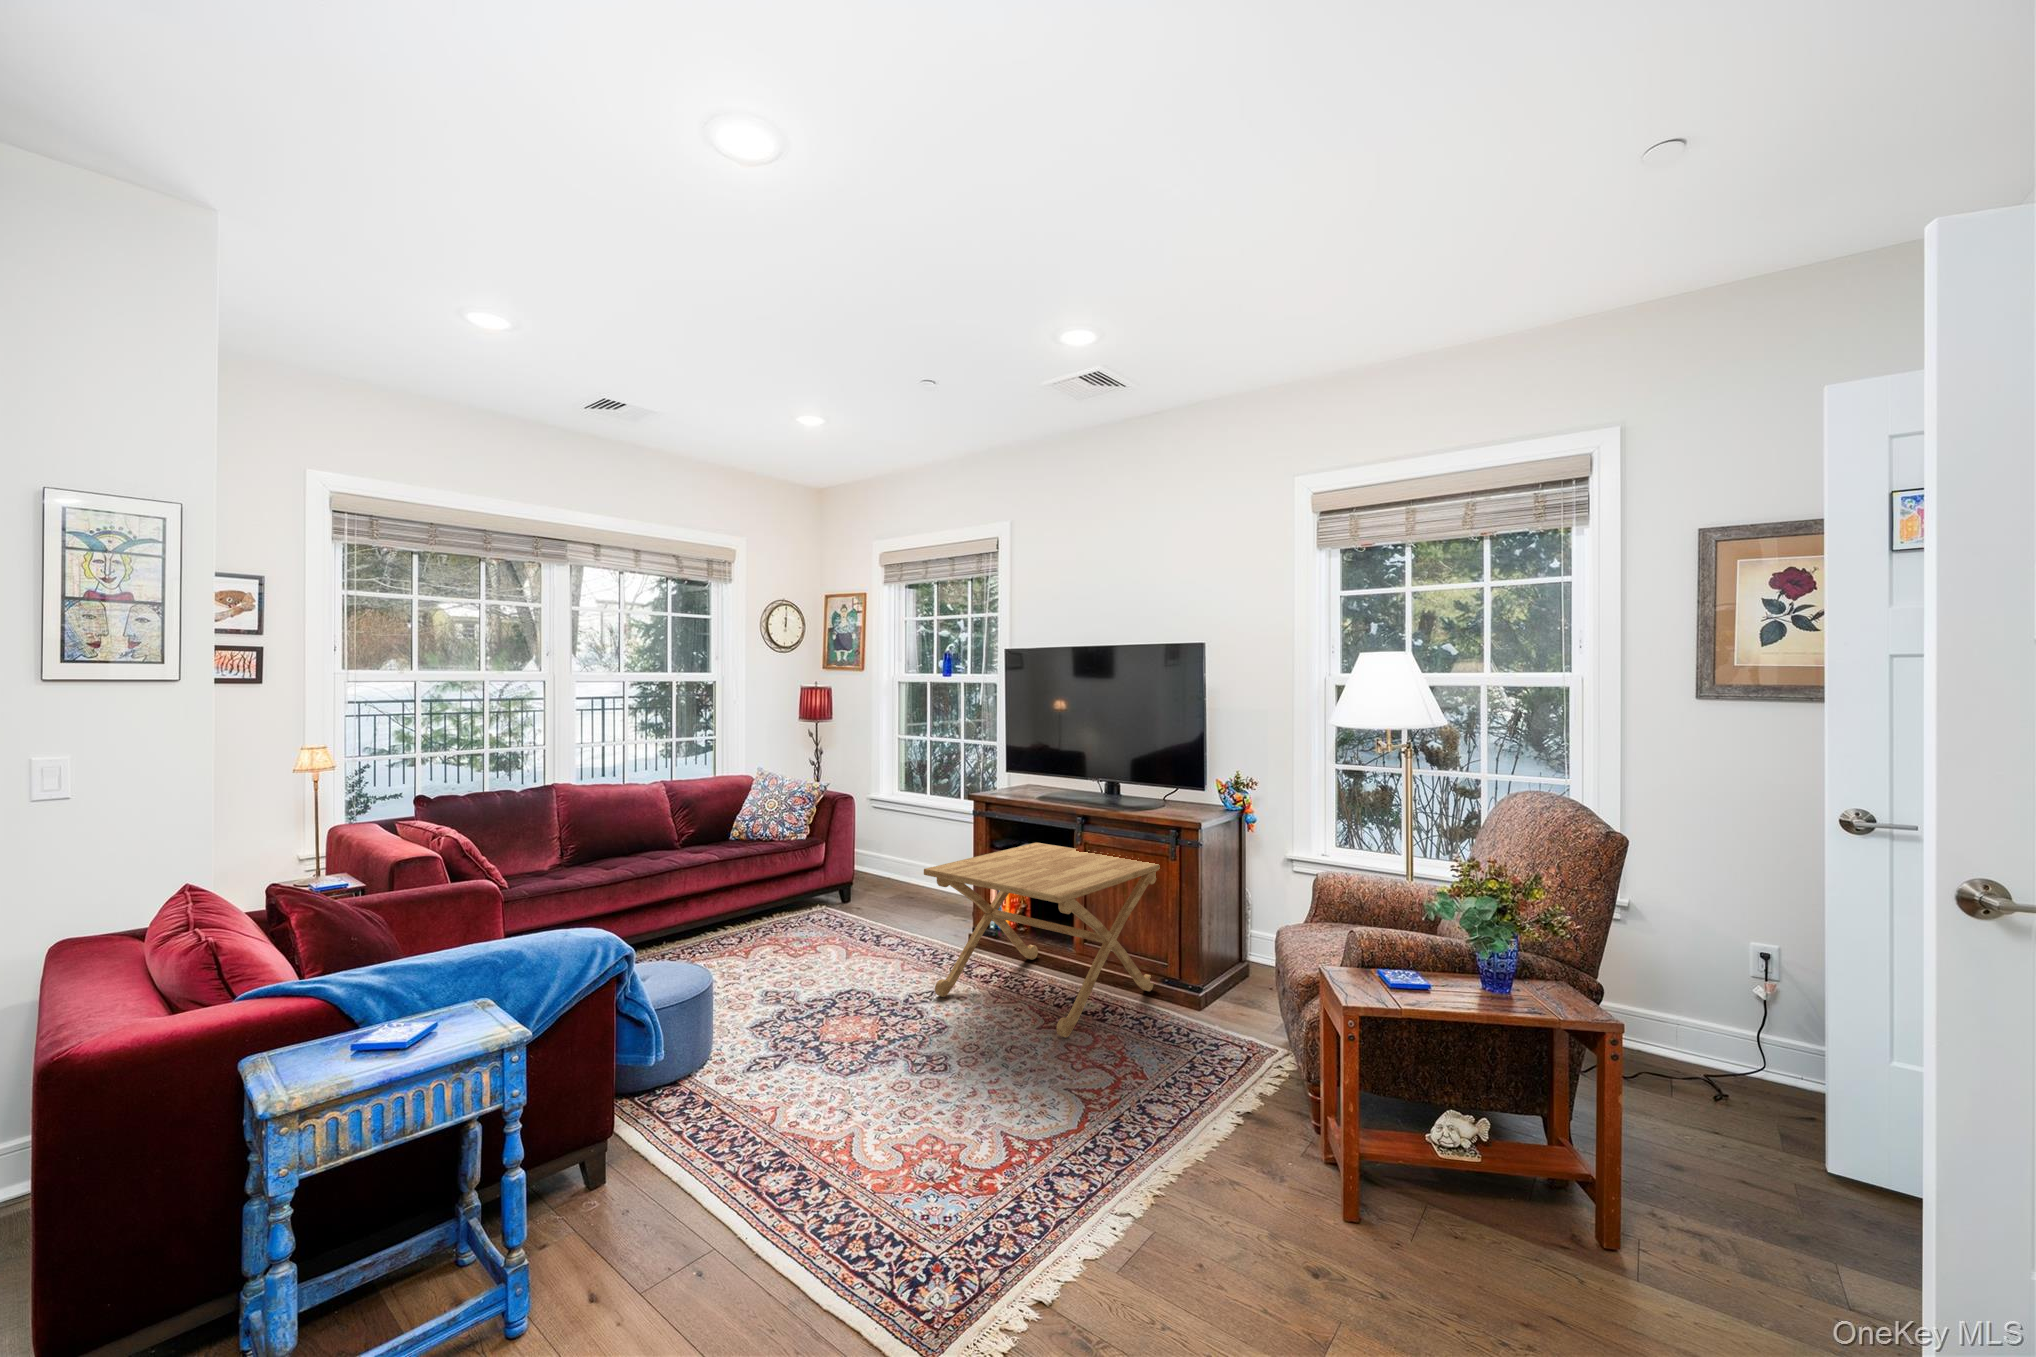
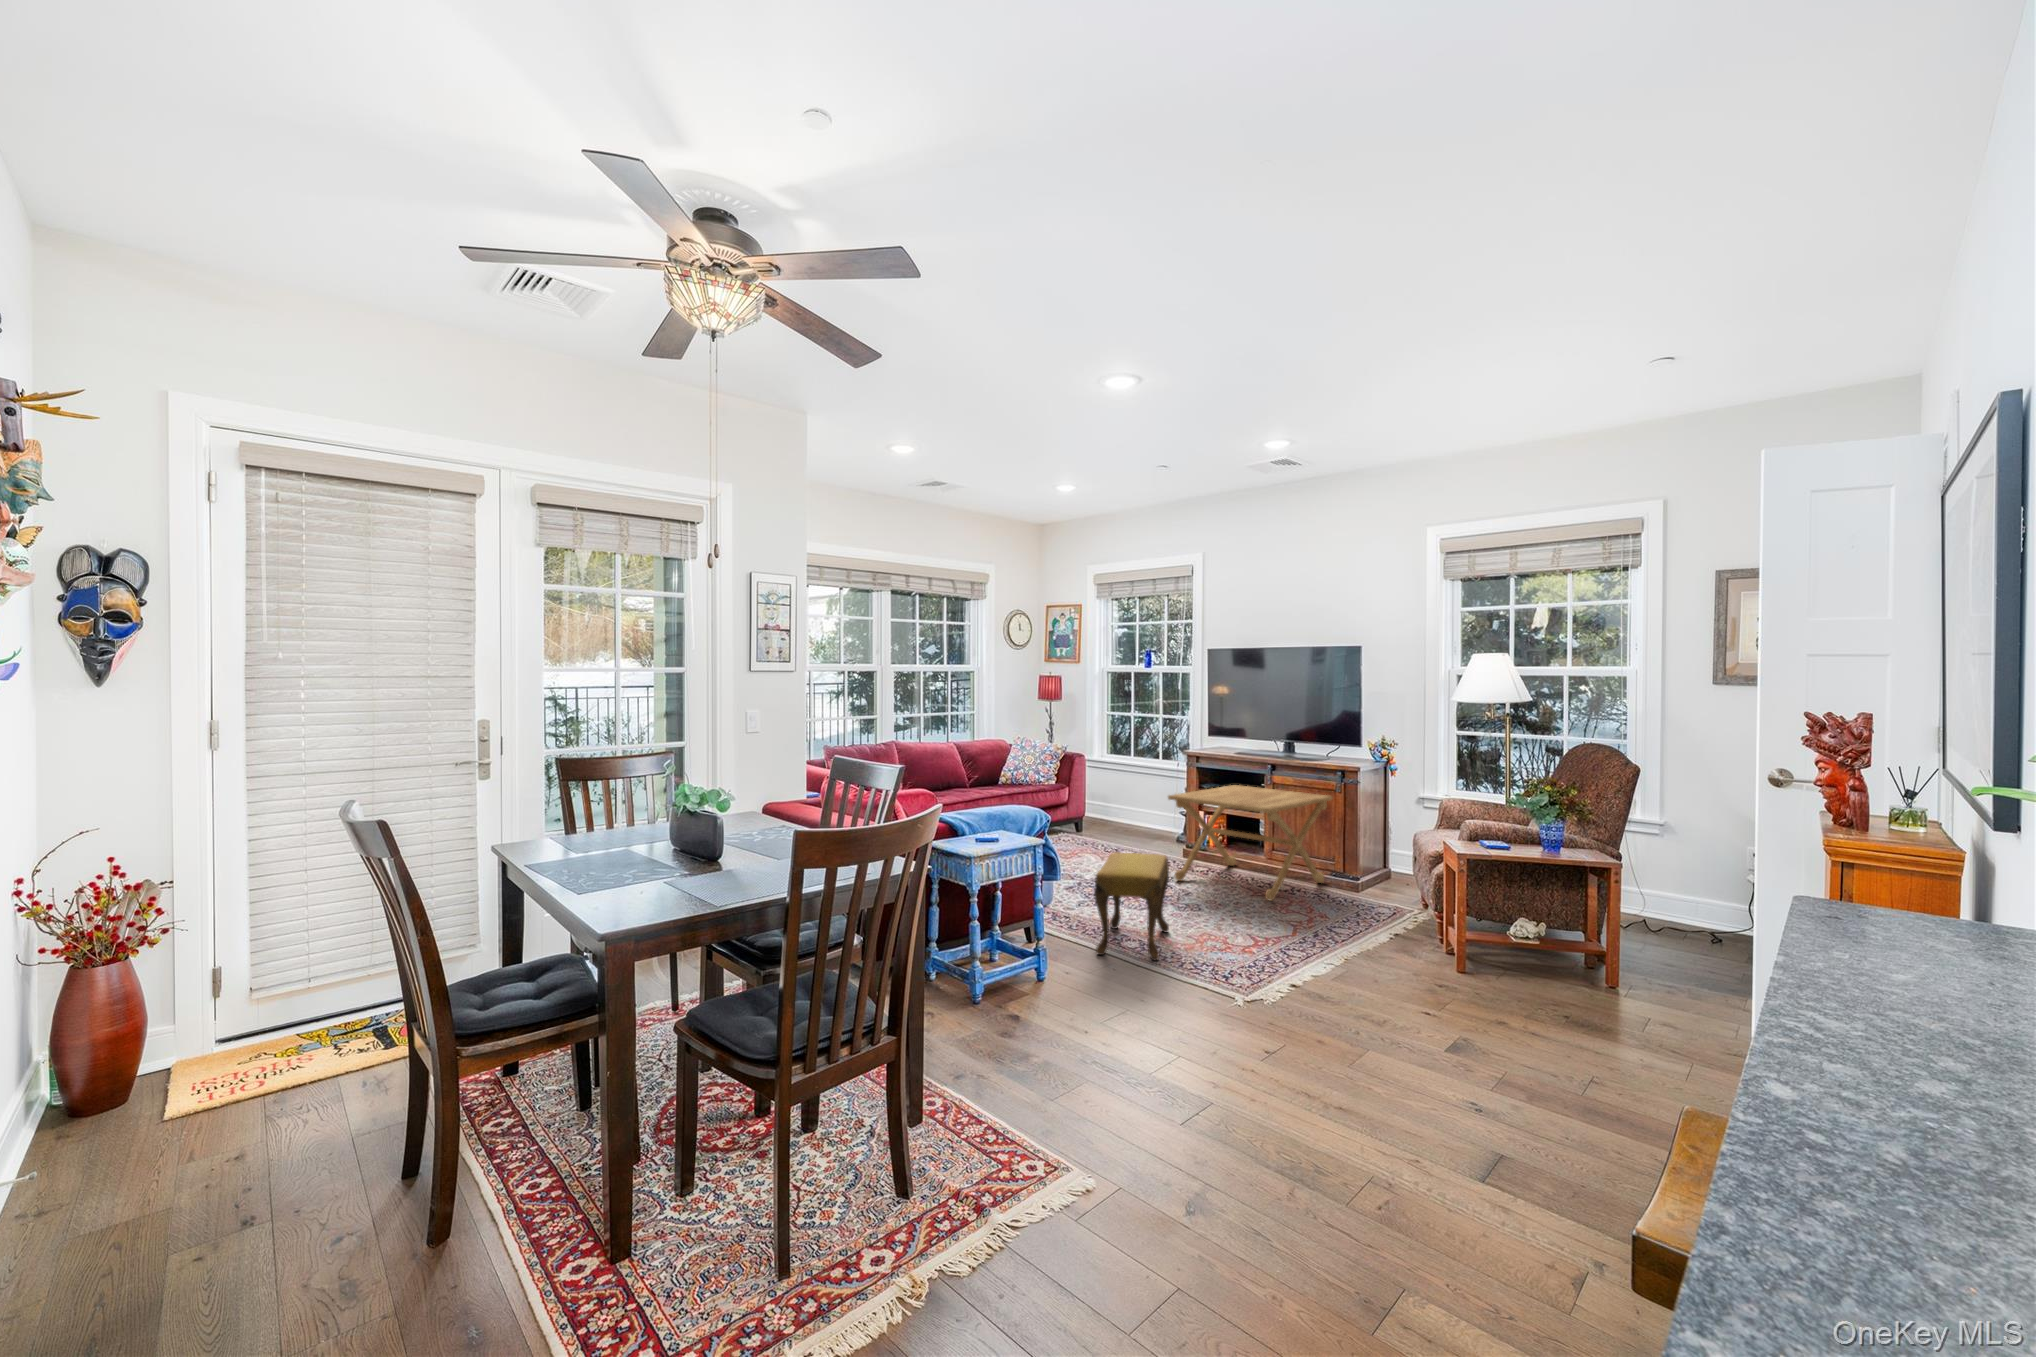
footstool: none [698,994,871,1226] -> present [1094,853,1169,960]

